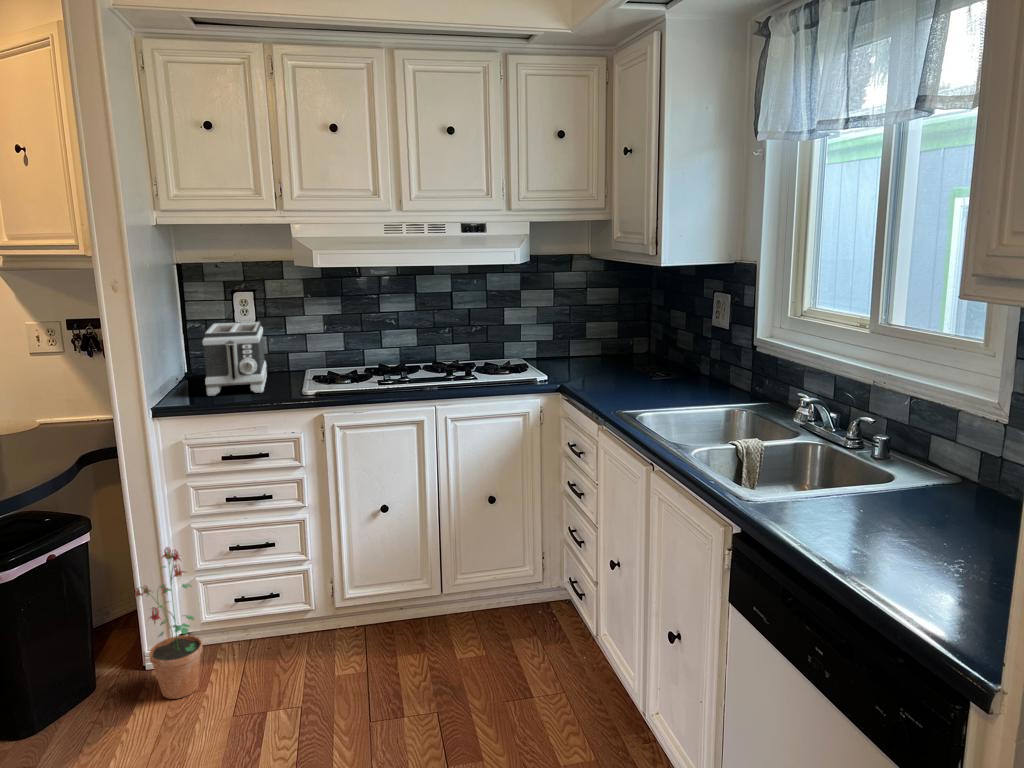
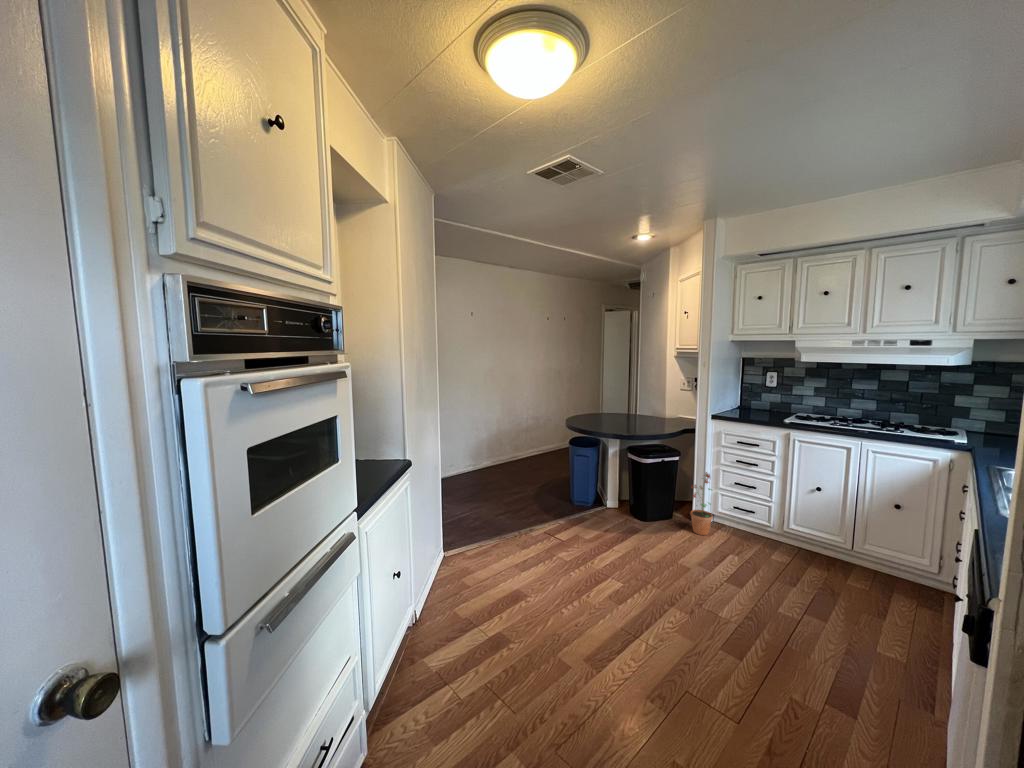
toaster: present [202,322,267,396] -> none [737,384,776,417]

